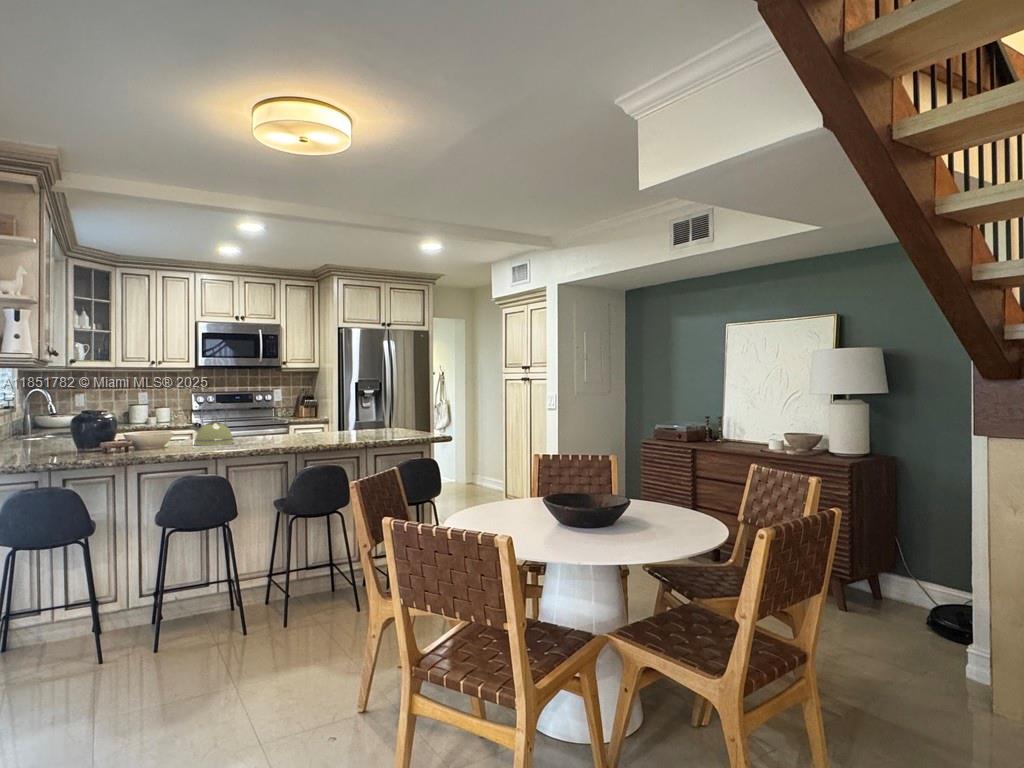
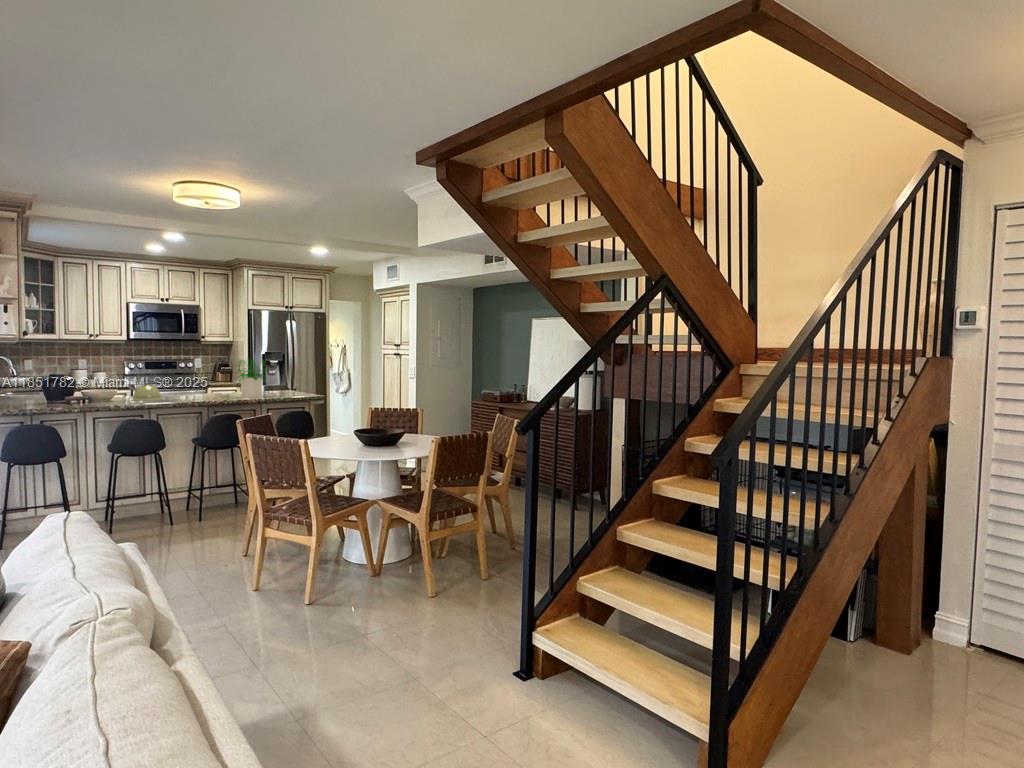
potted plant: none [331,384,376,440] -> present [236,360,266,398]

